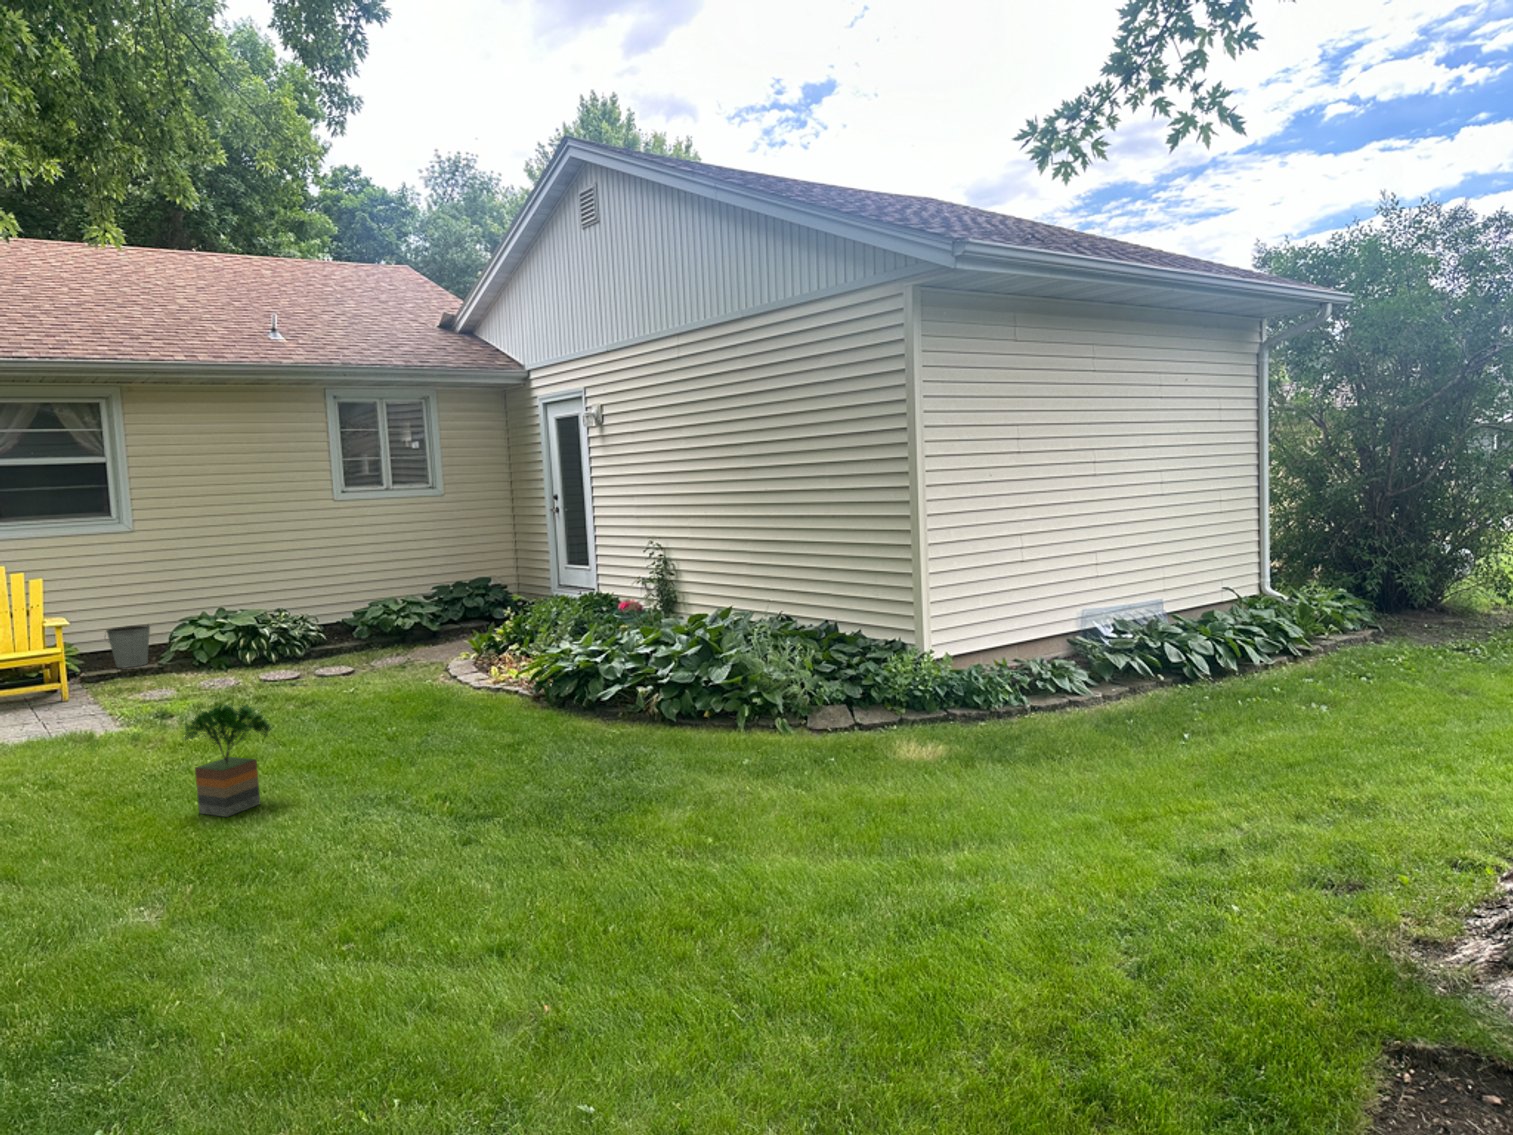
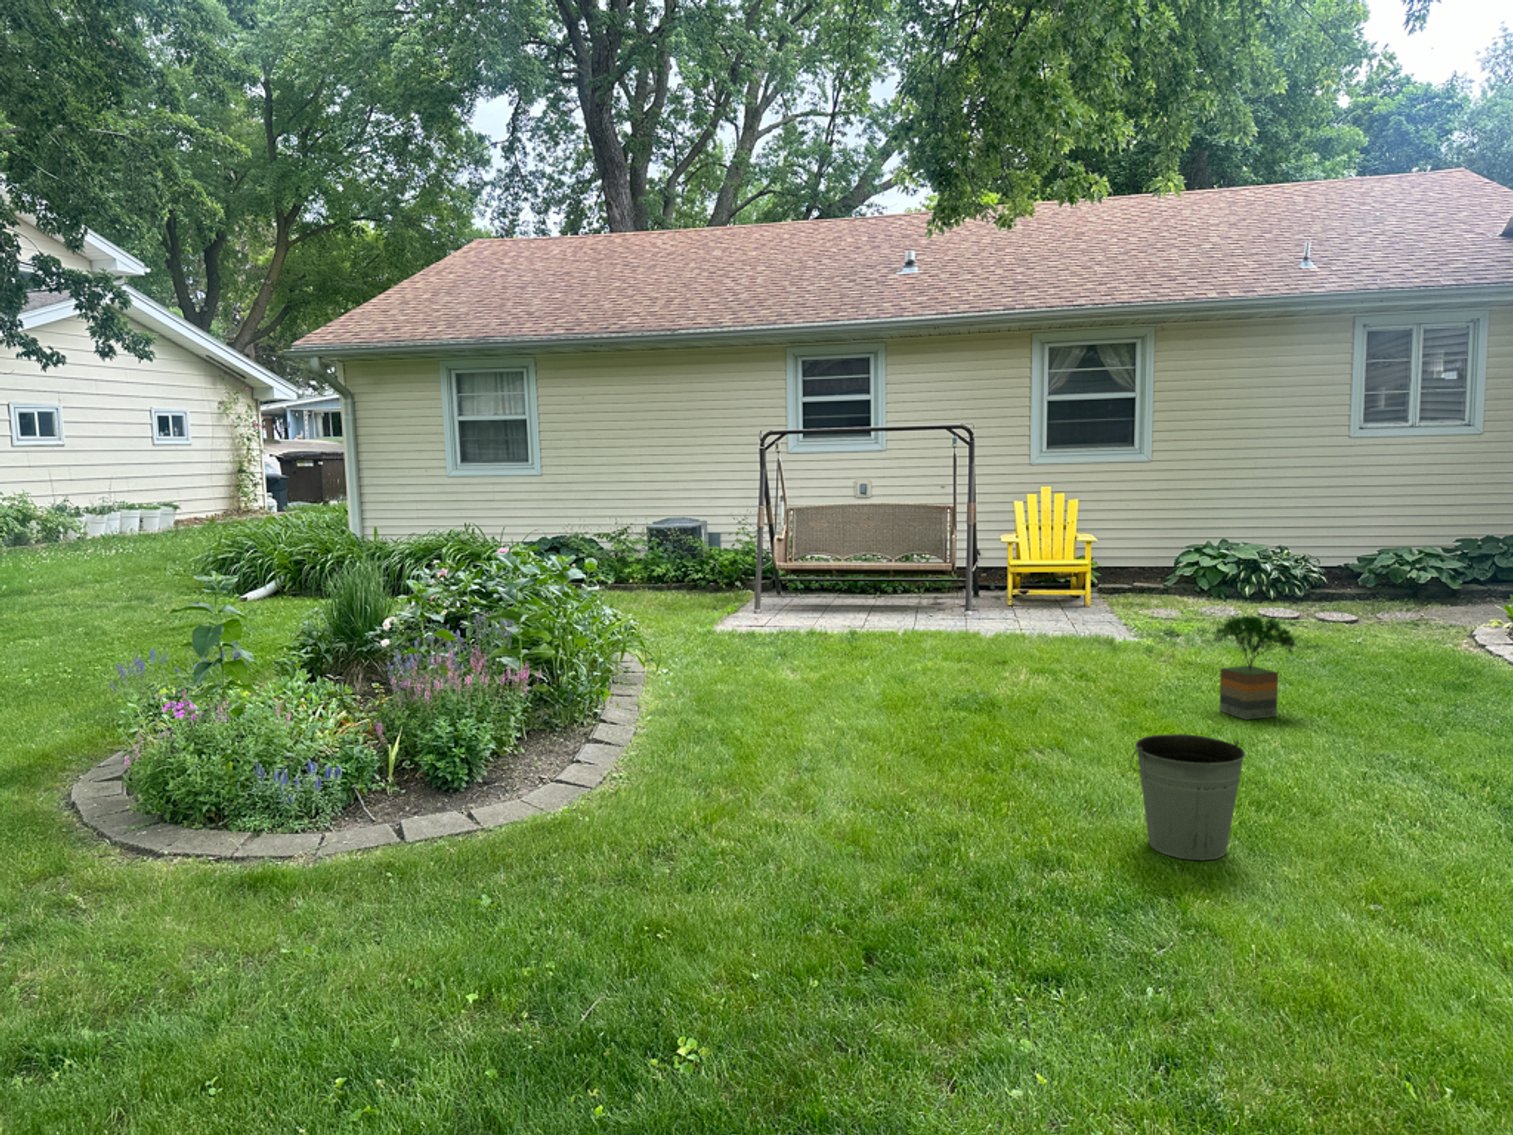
bucket: present [106,625,150,668] -> present [1130,734,1245,860]

